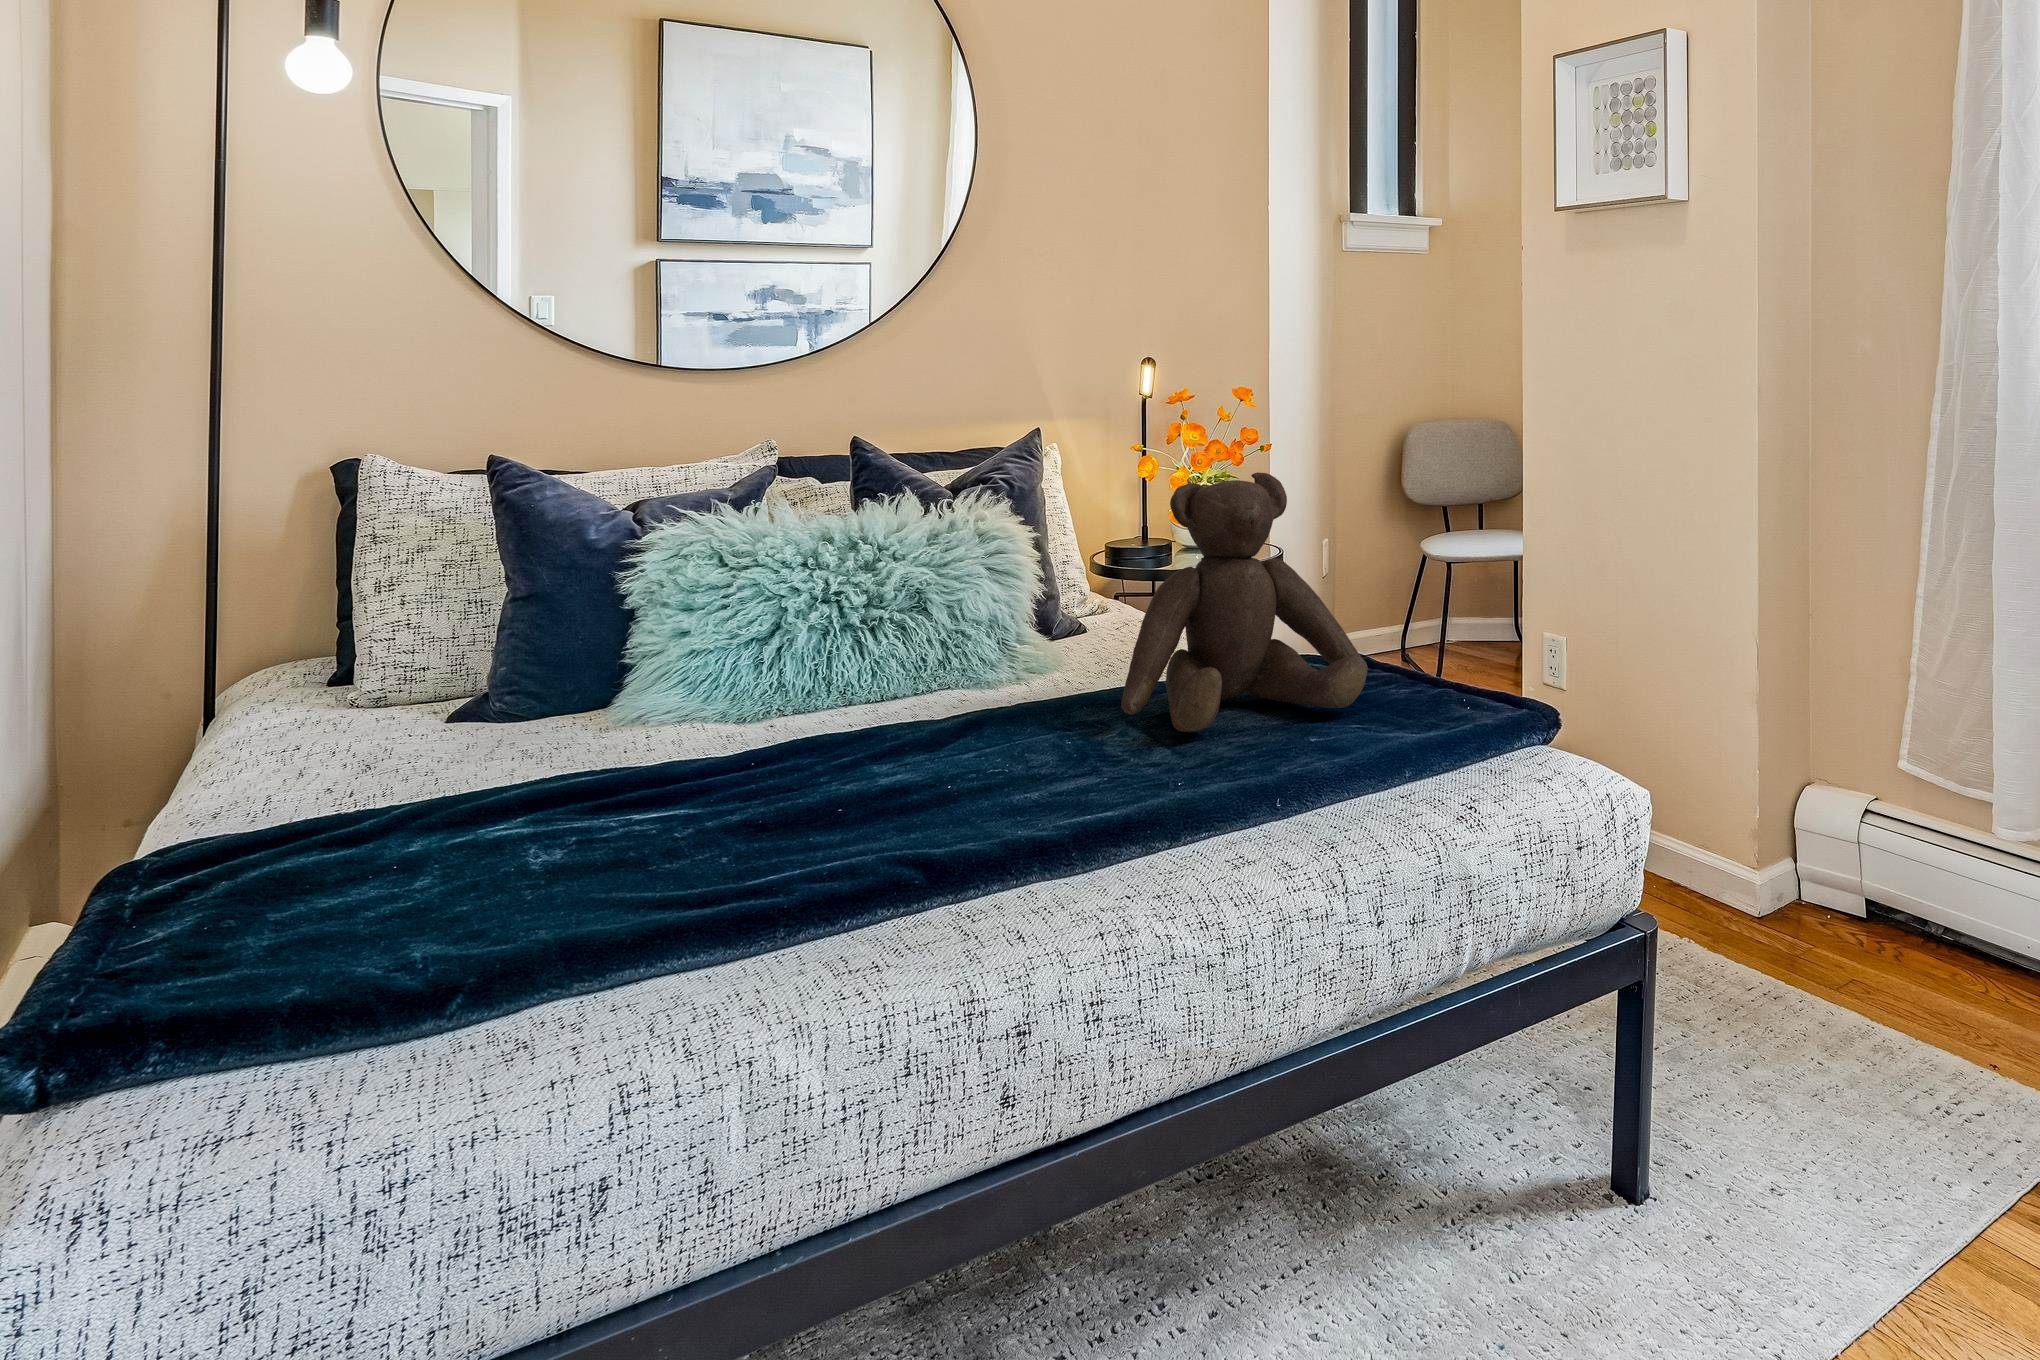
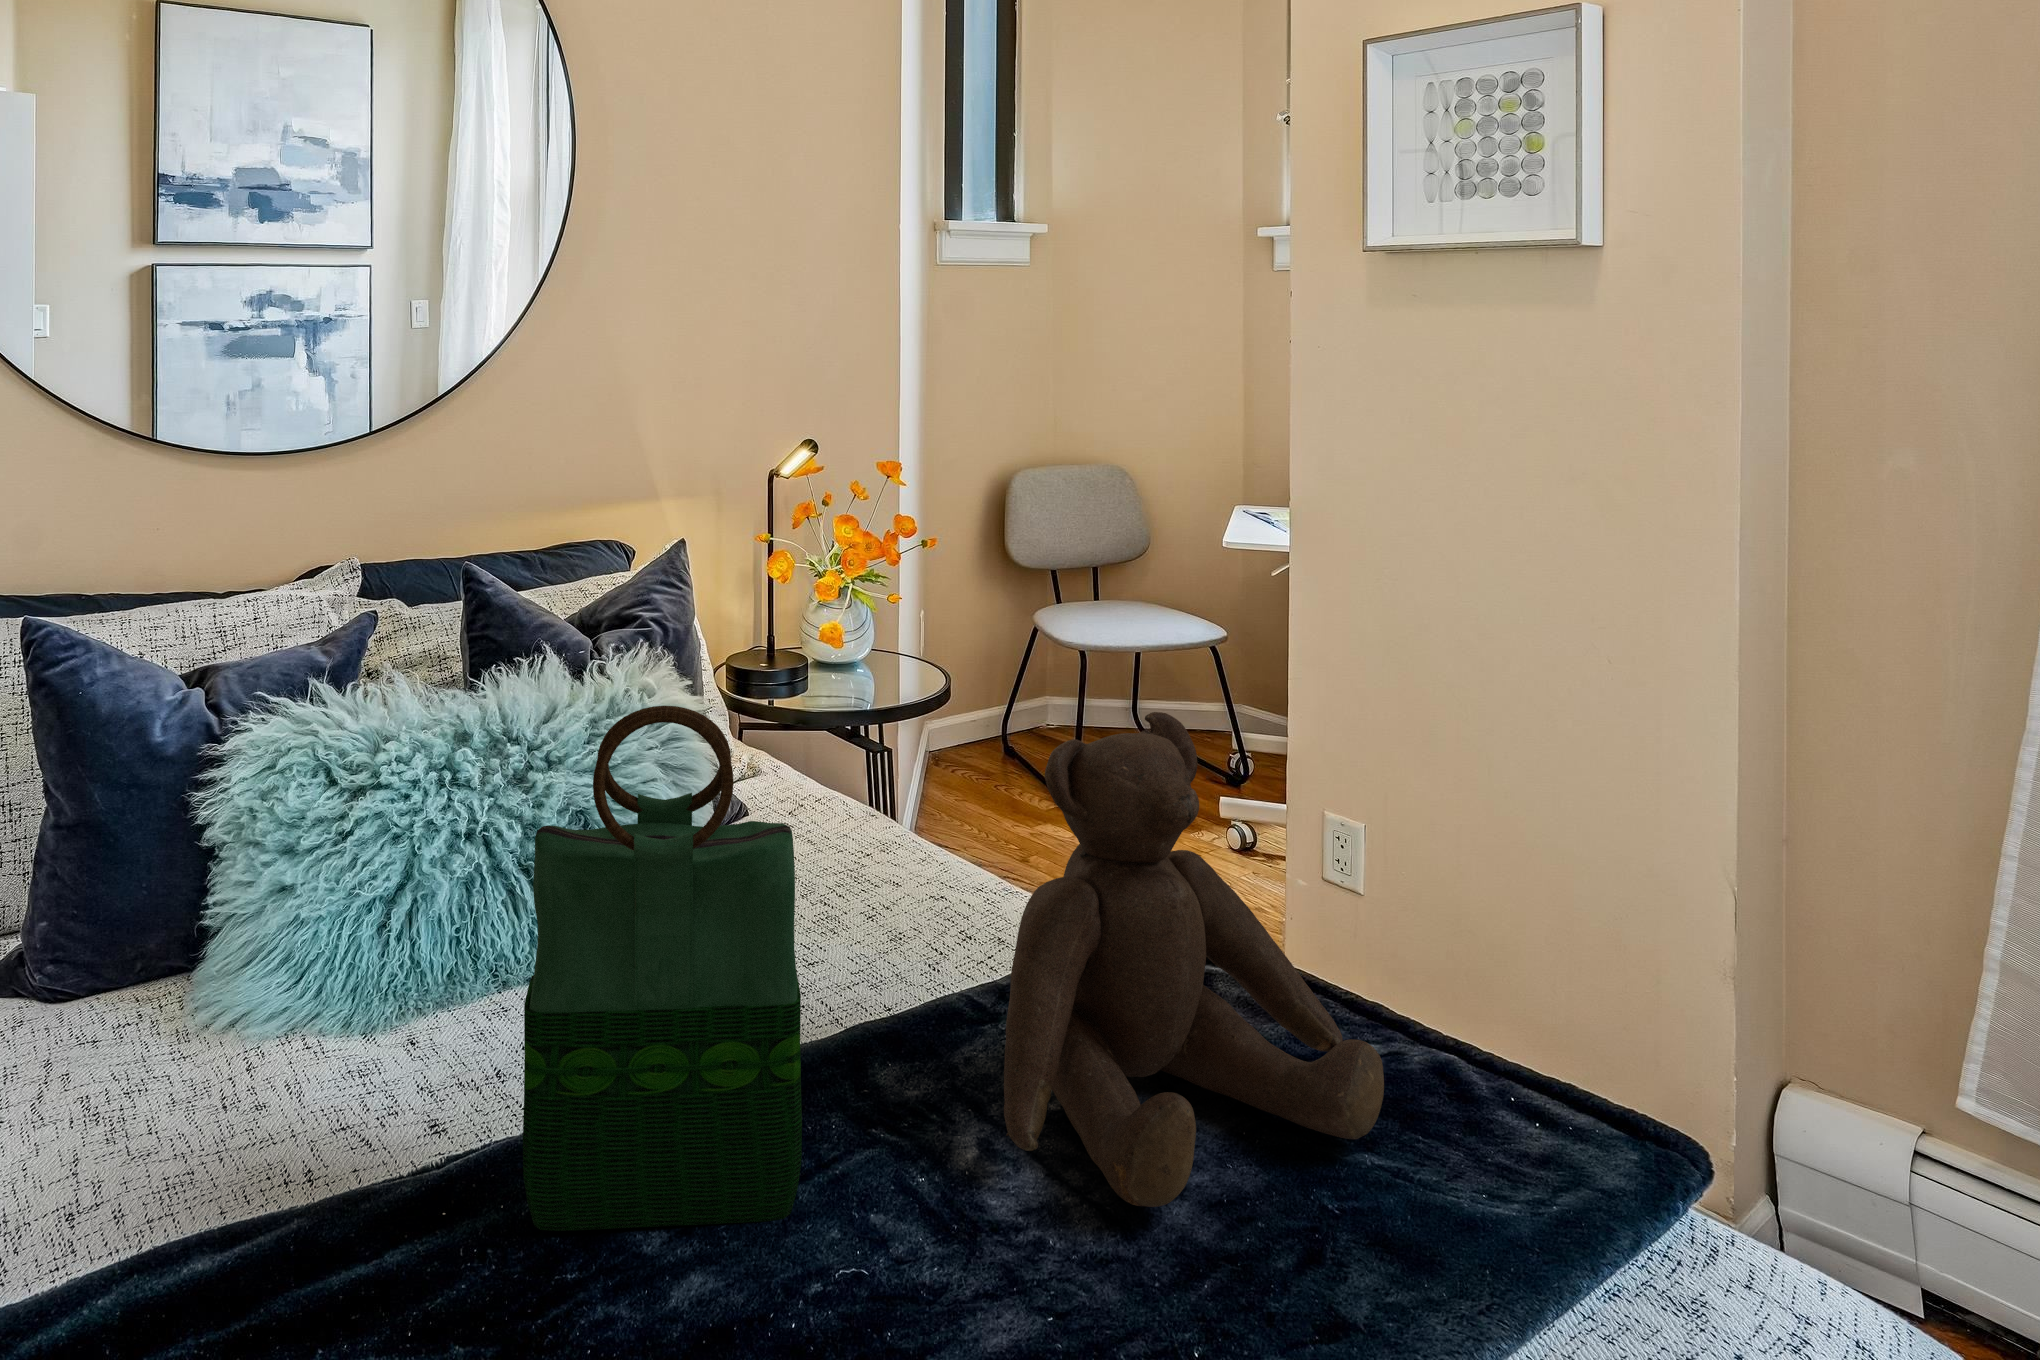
tote bag: none [801,441,990,760] -> present [523,706,802,1231]

